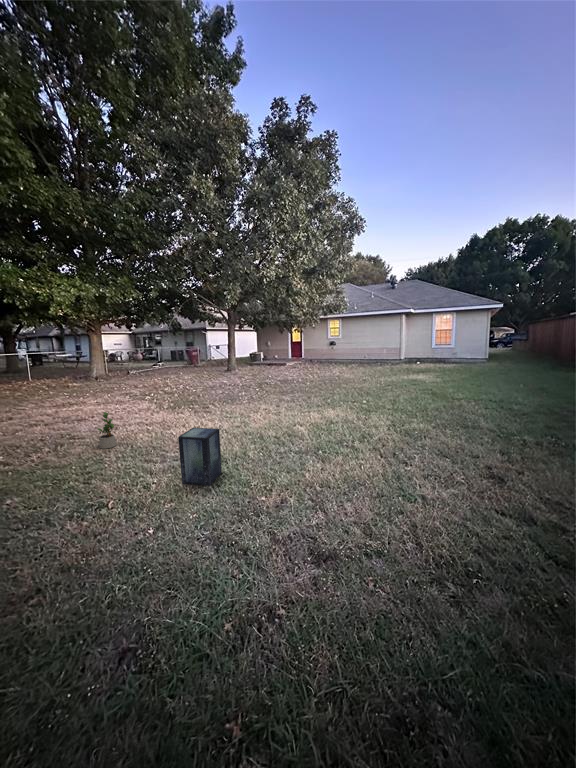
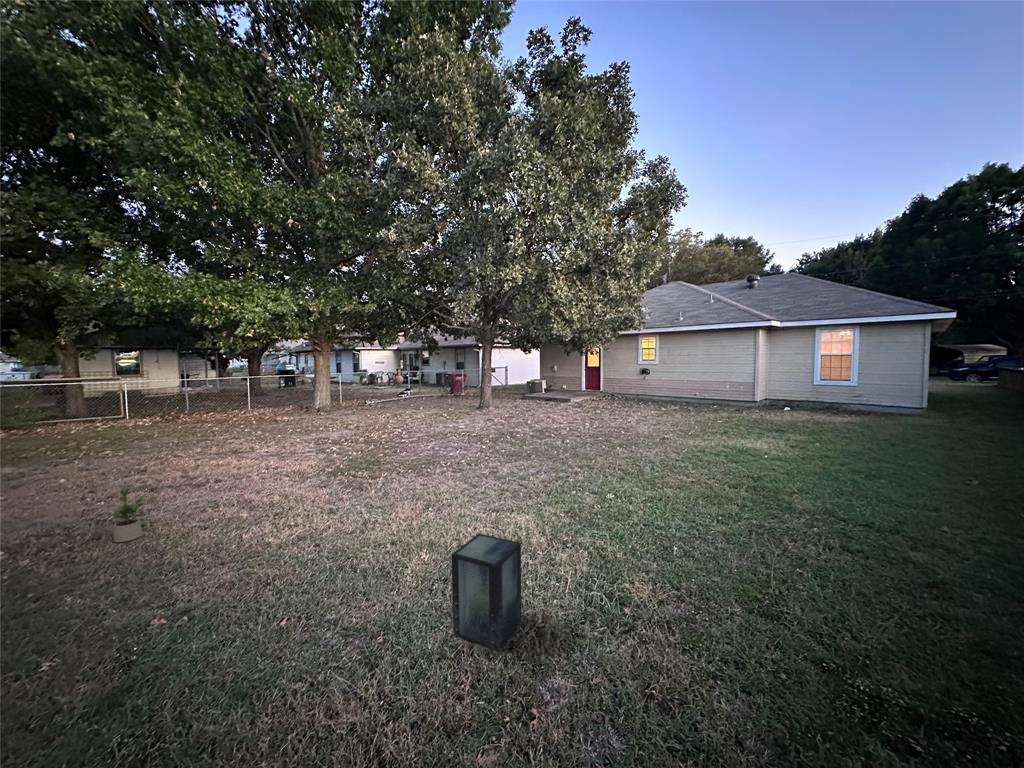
storage box: present [178,428,222,486] -> present [452,534,521,651]

